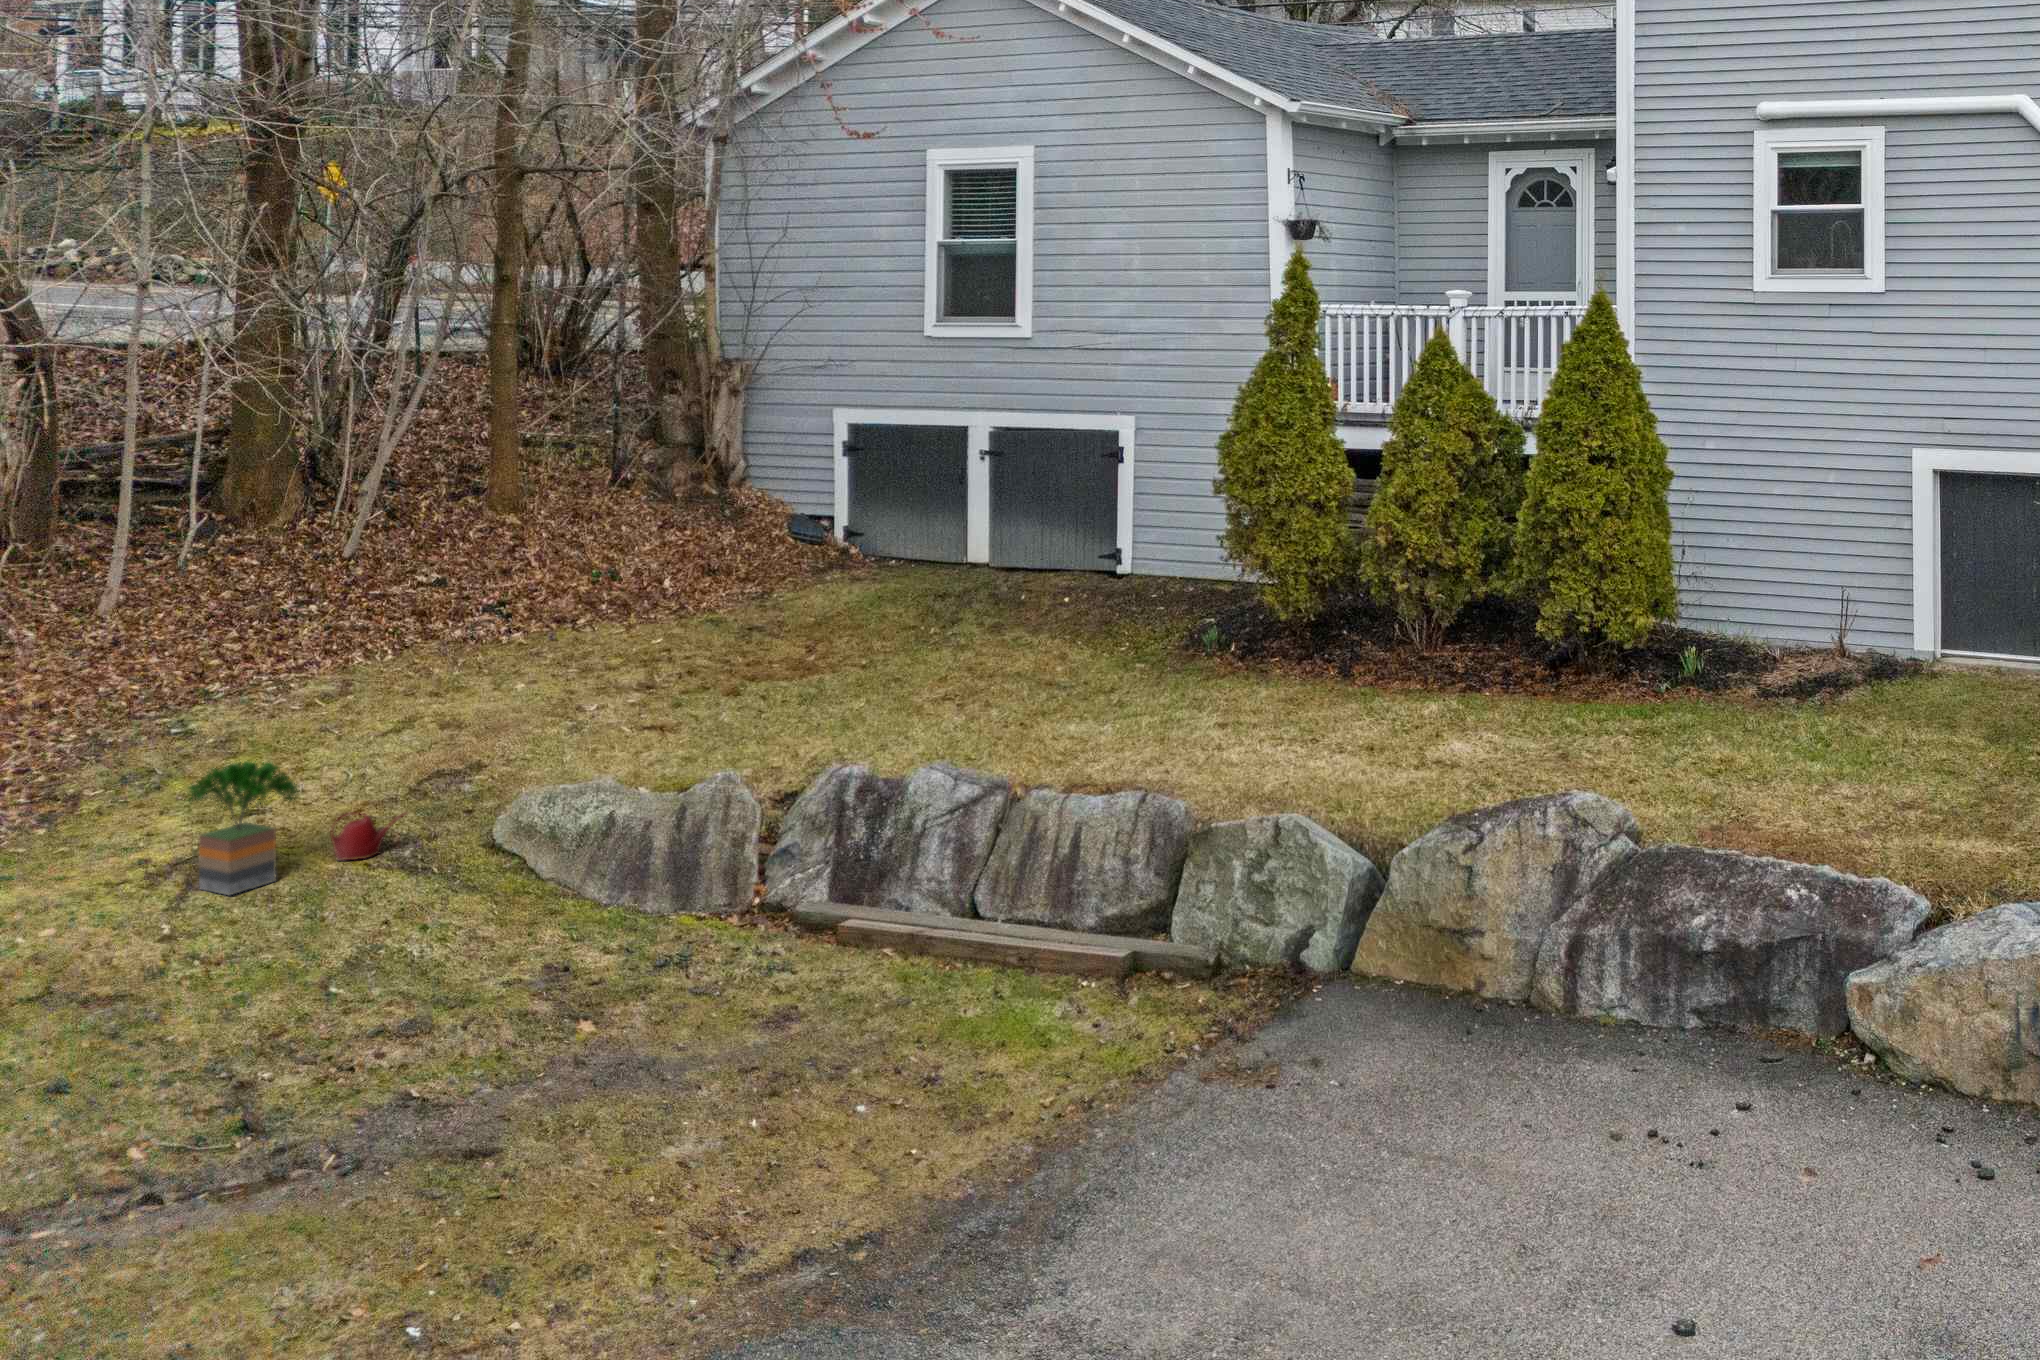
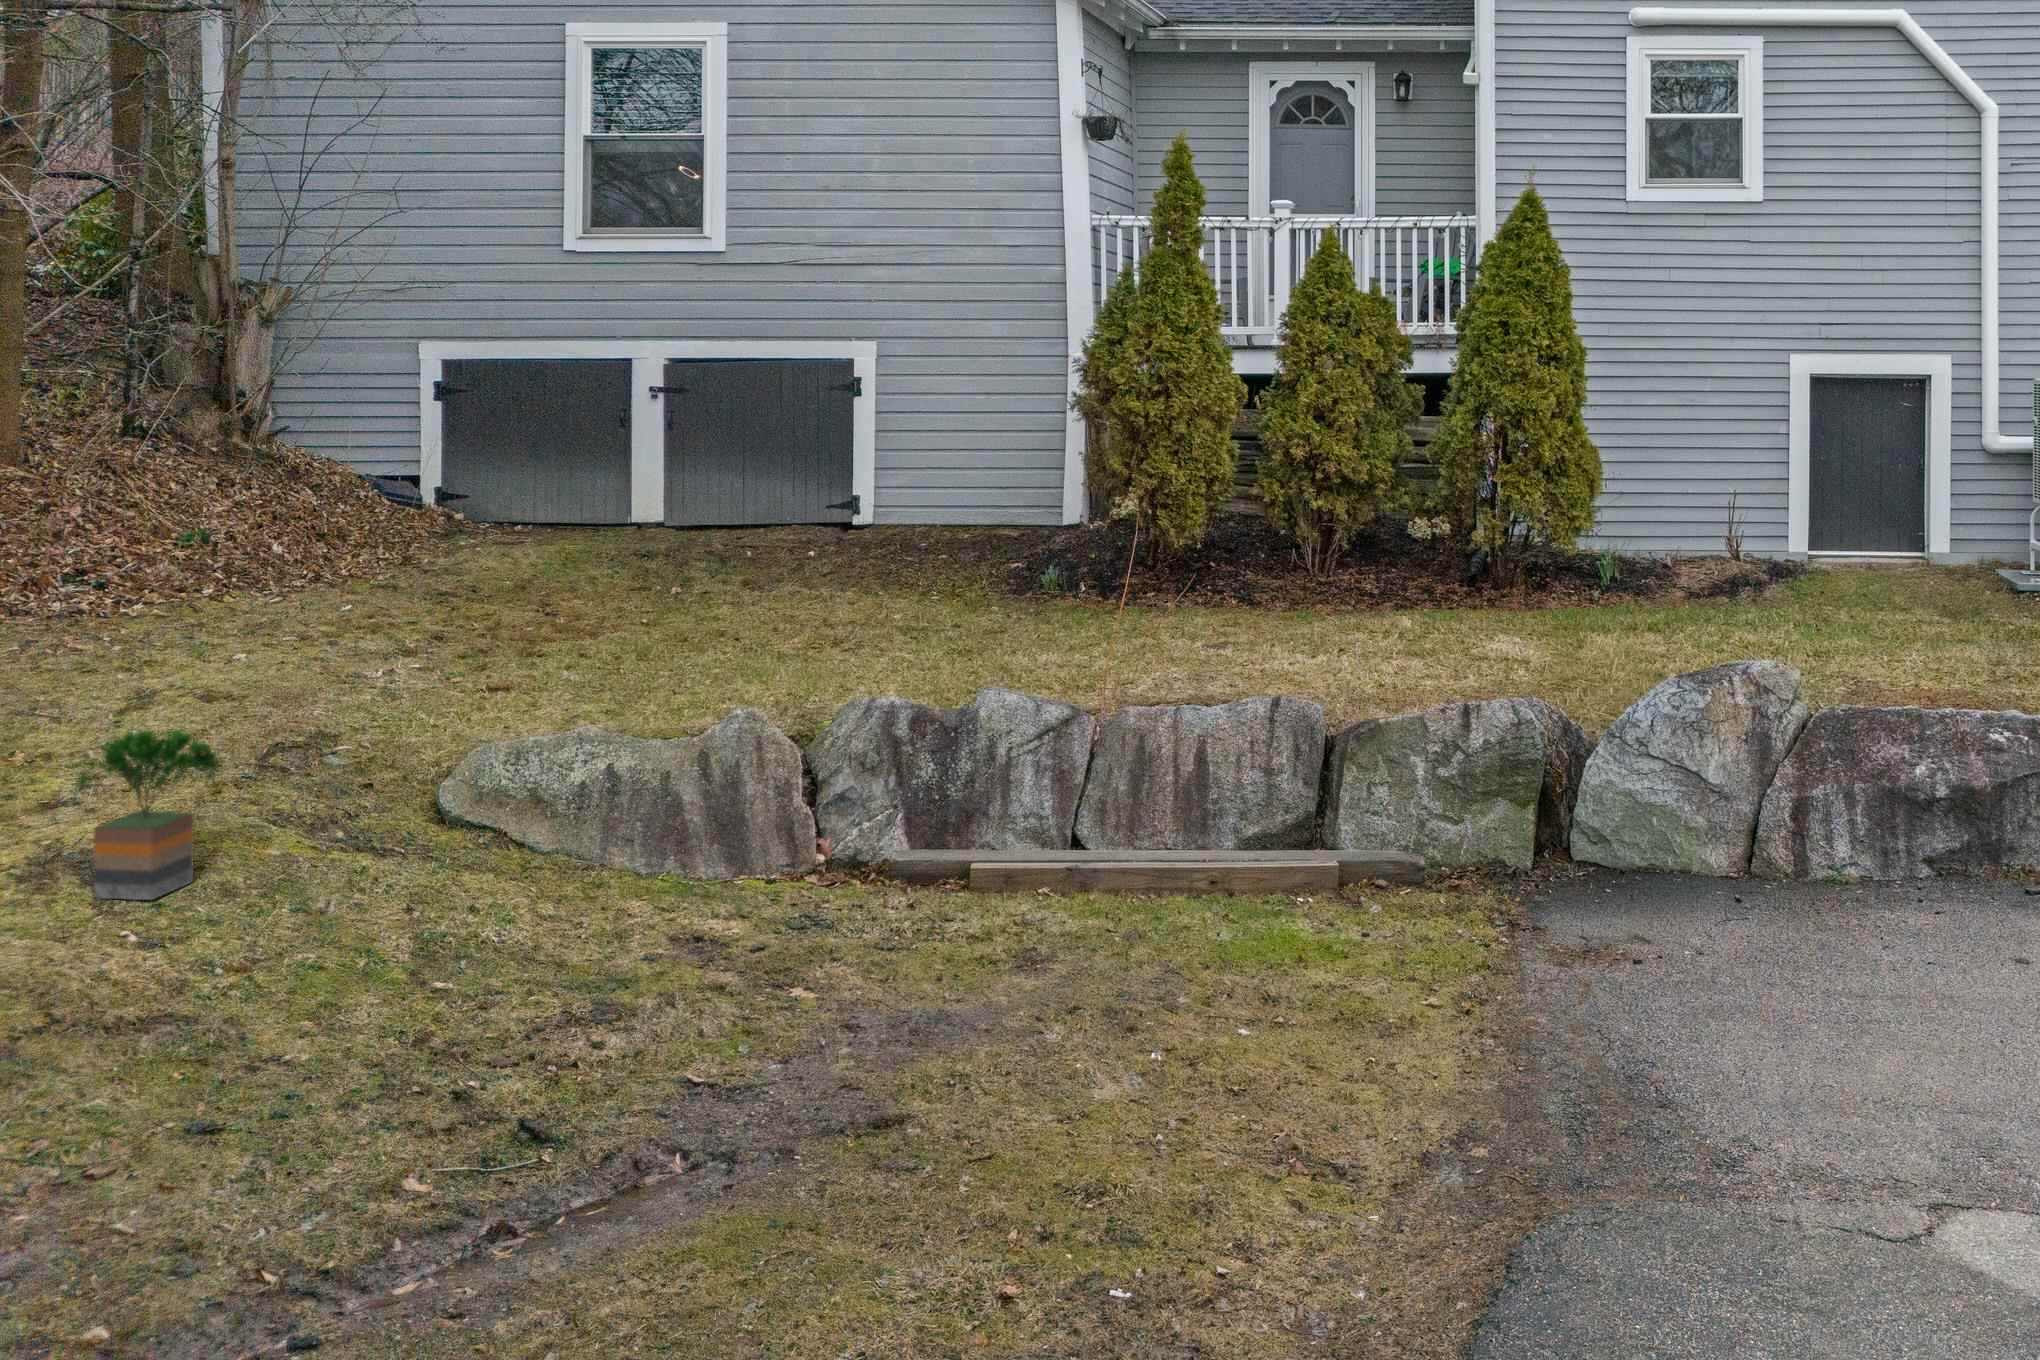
watering can: present [330,812,407,861] -> none [236,791,331,856]

